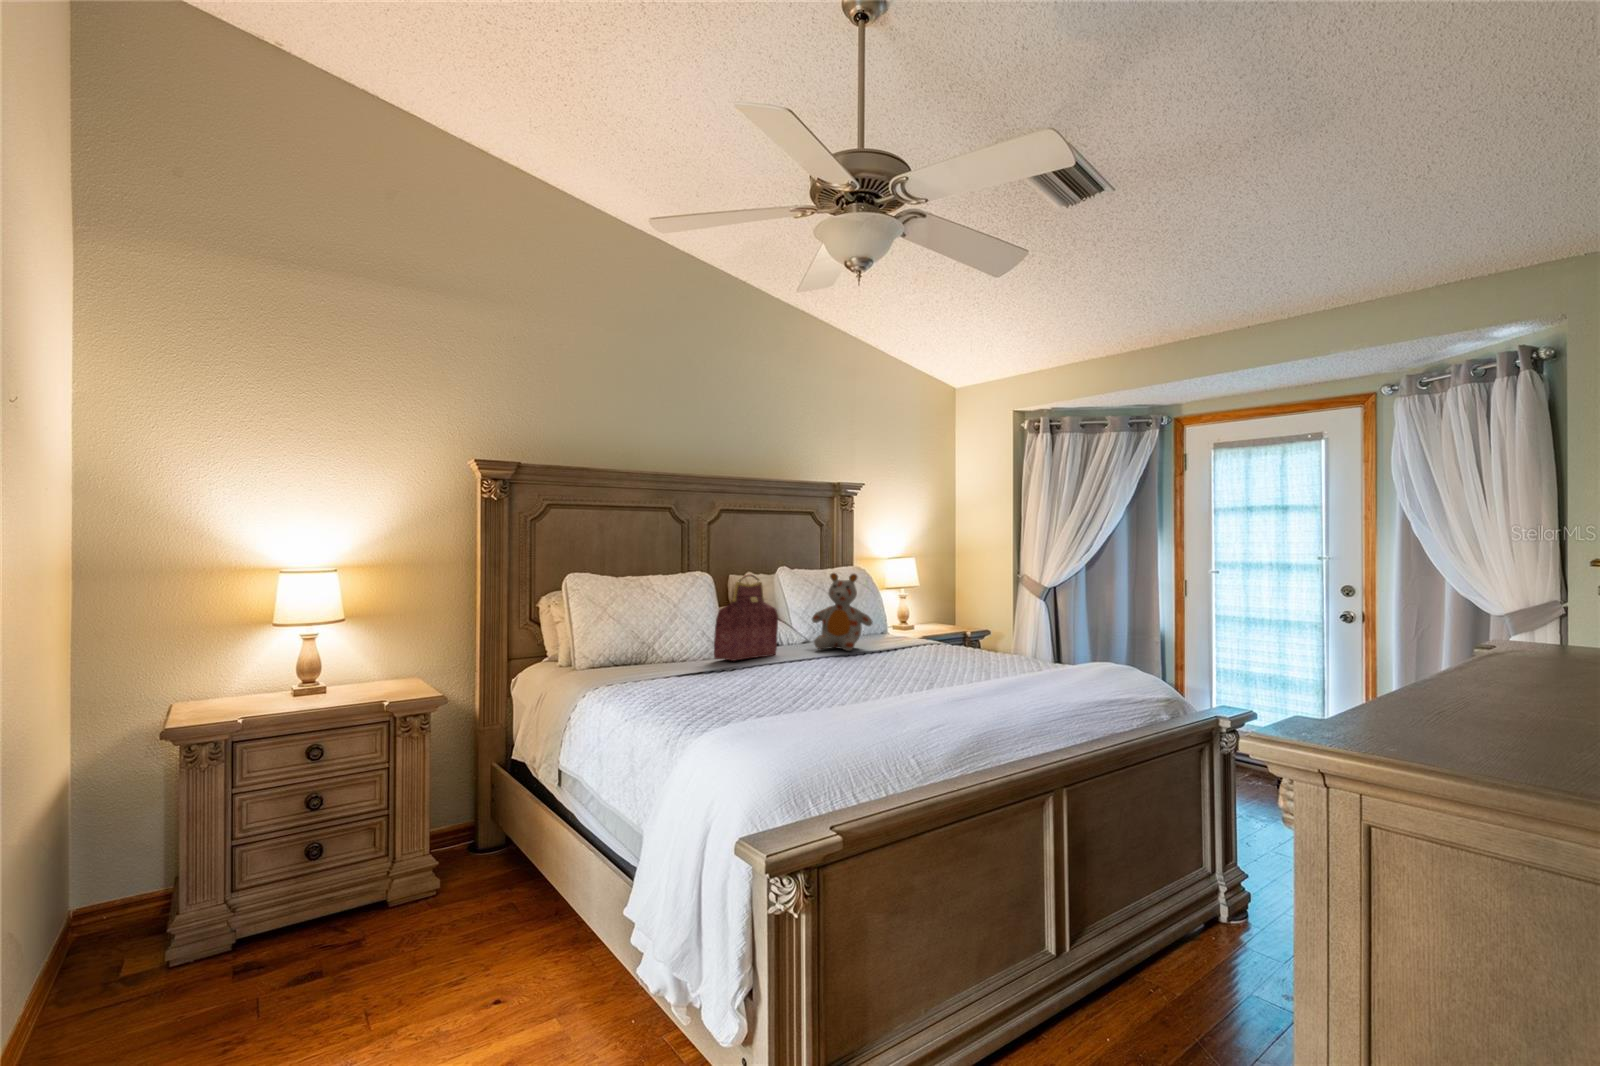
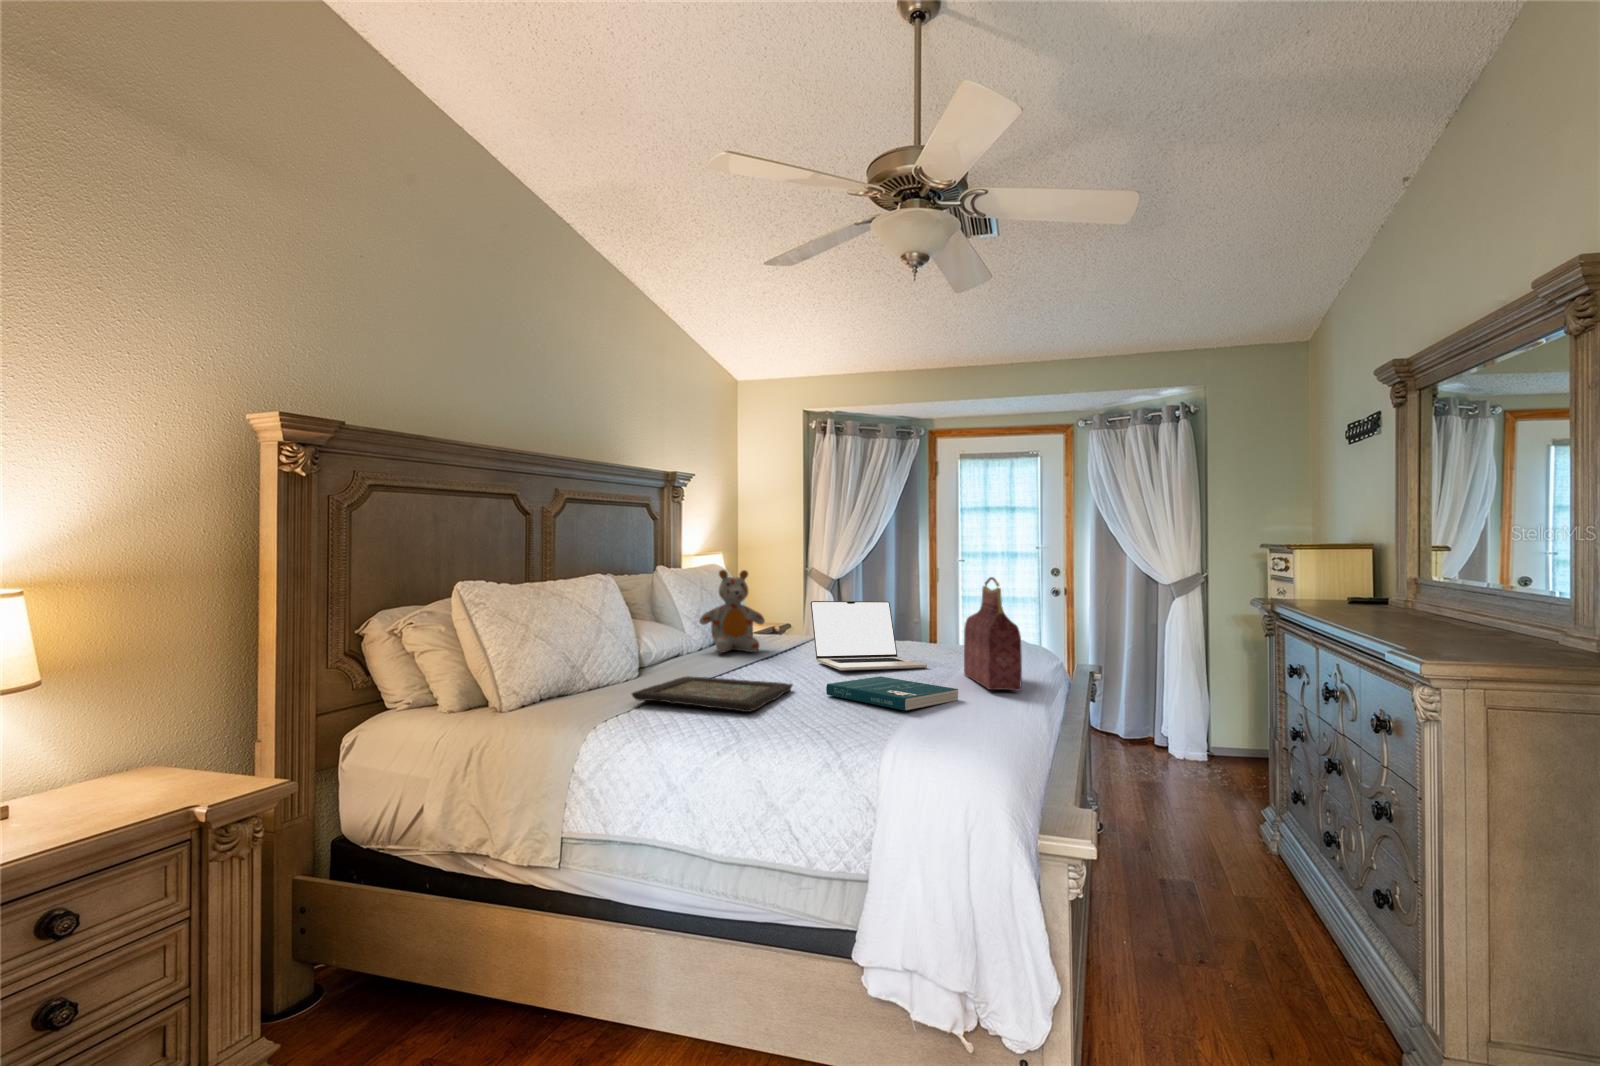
handbag: present [714,574,778,661] -> present [964,577,1022,691]
laptop: none [871,604,969,677] -> present [810,601,927,670]
decorative tray: none [656,661,795,688] -> present [632,676,793,712]
book: none [807,675,911,702] -> present [826,676,958,711]

